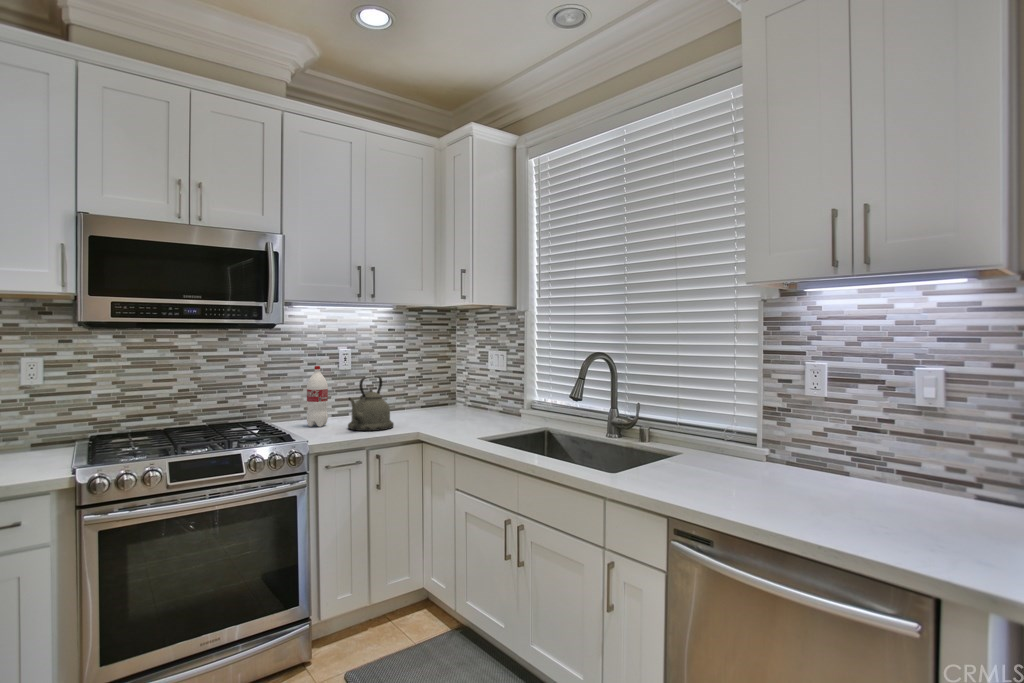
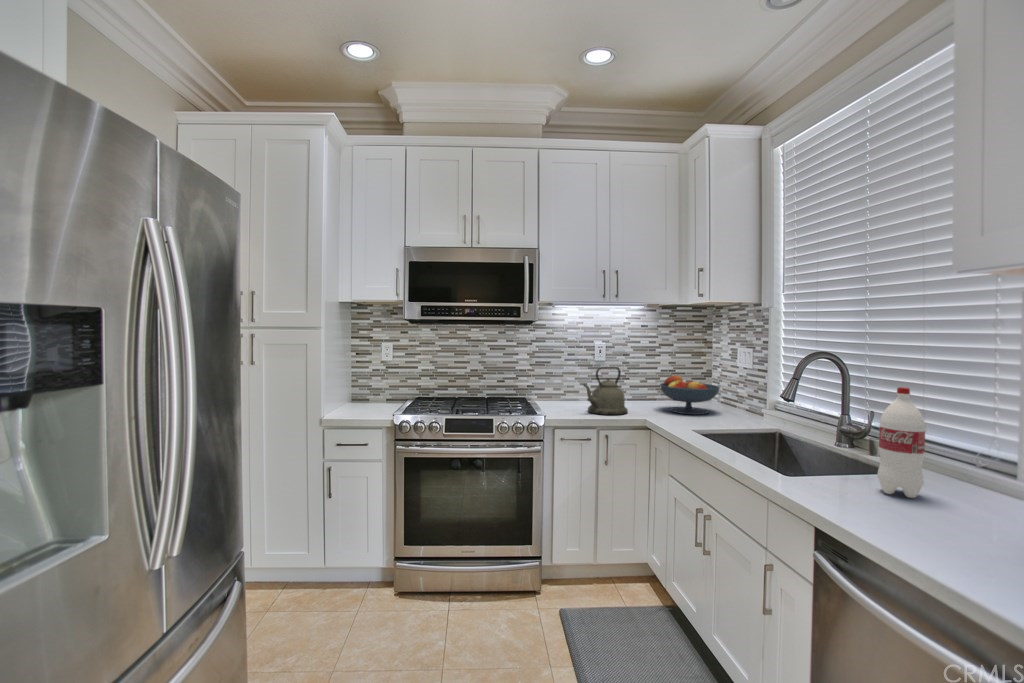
bottle: present [307,366,328,427] -> present [878,387,926,498]
fruit bowl: none [420,381,479,421] -> present [660,375,720,415]

